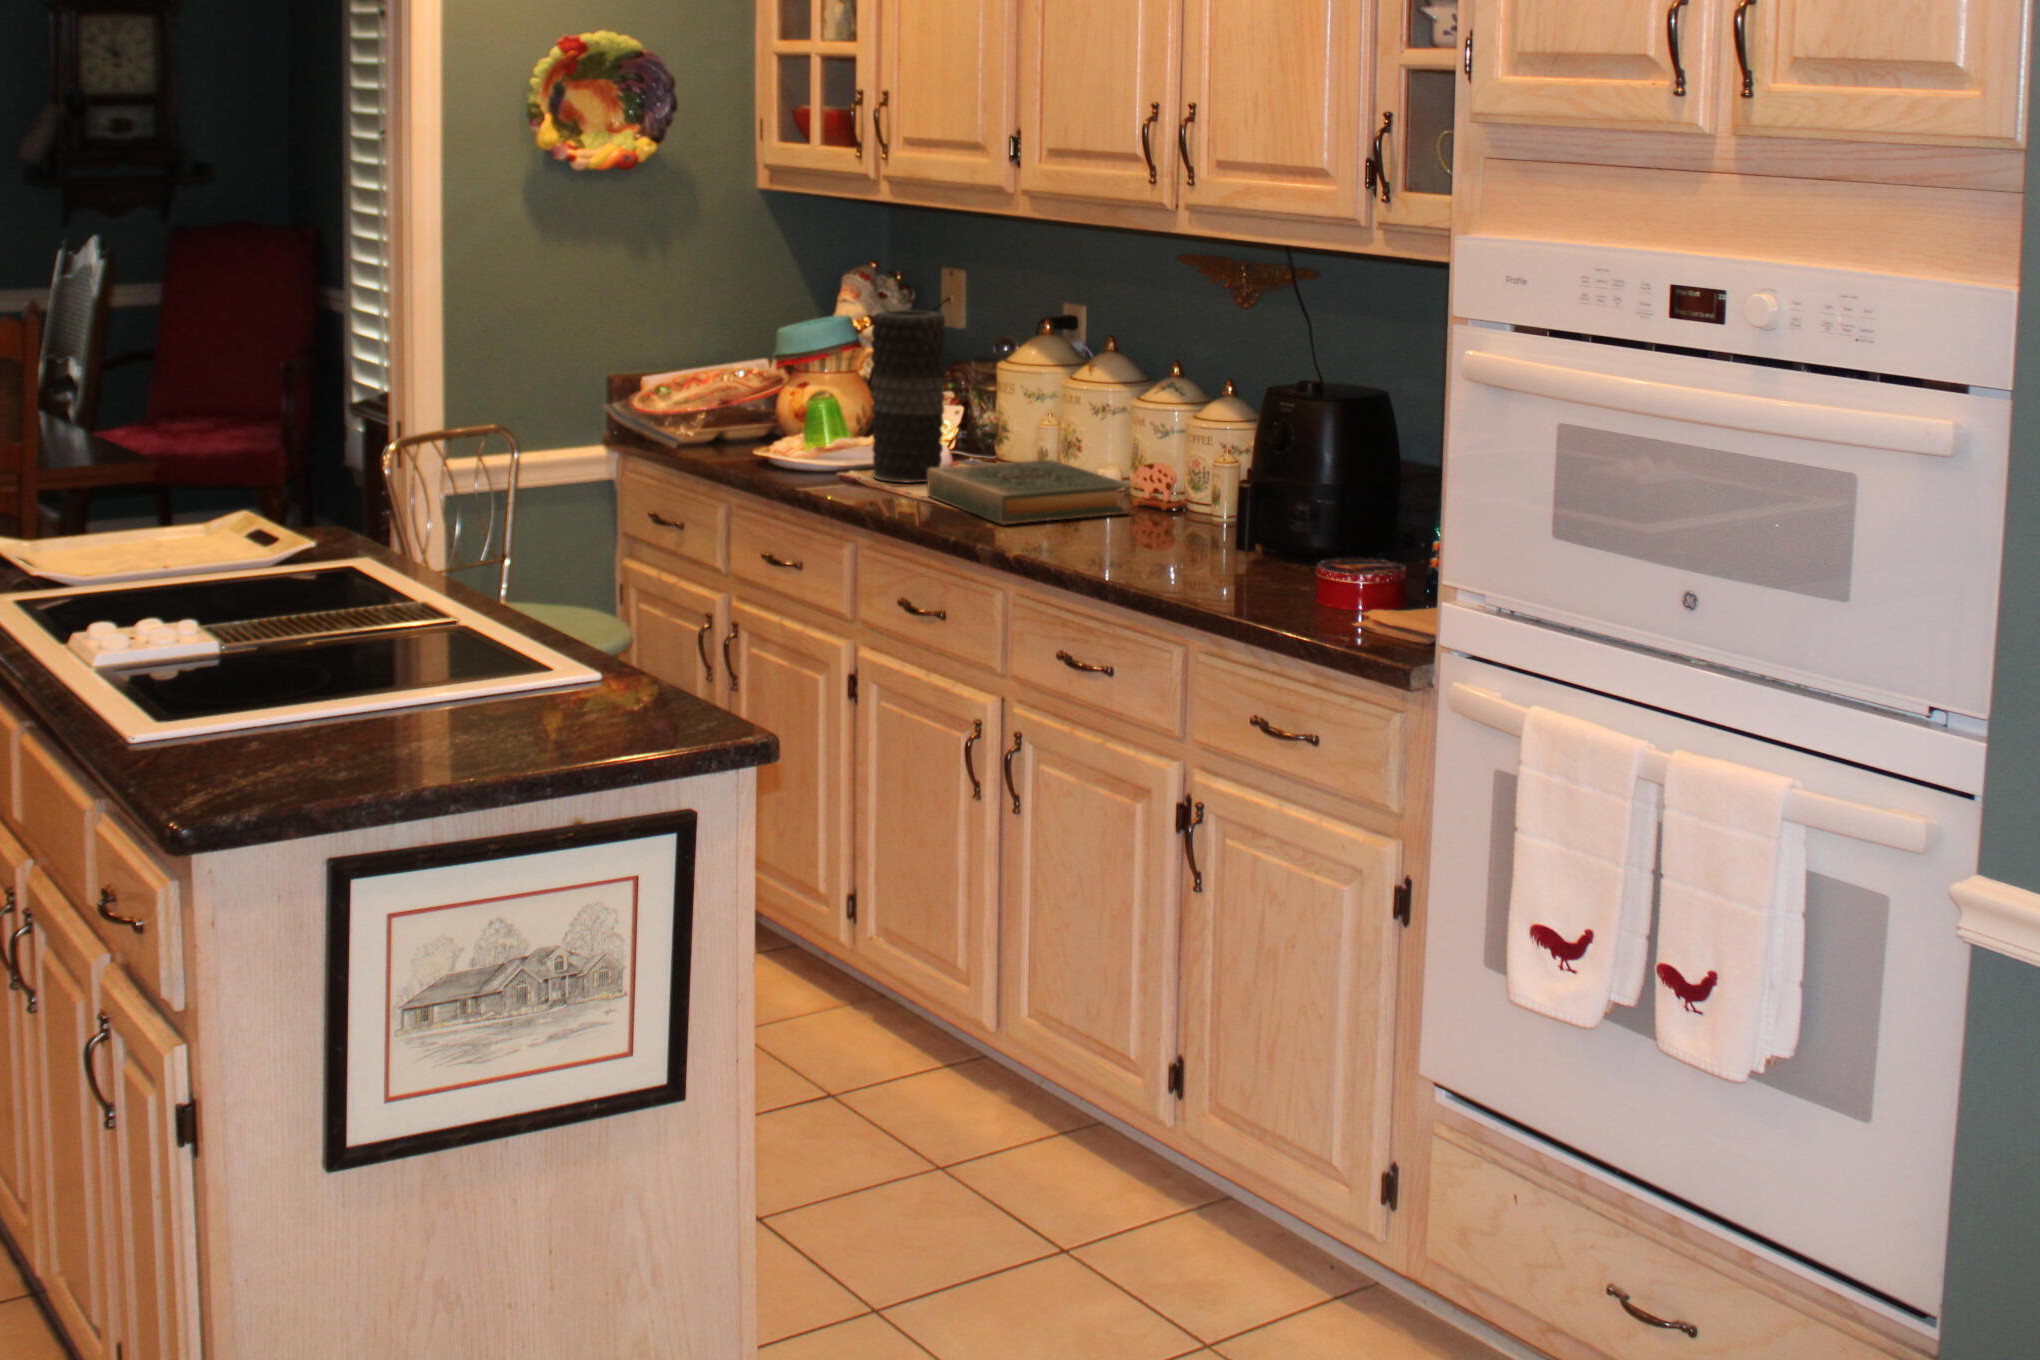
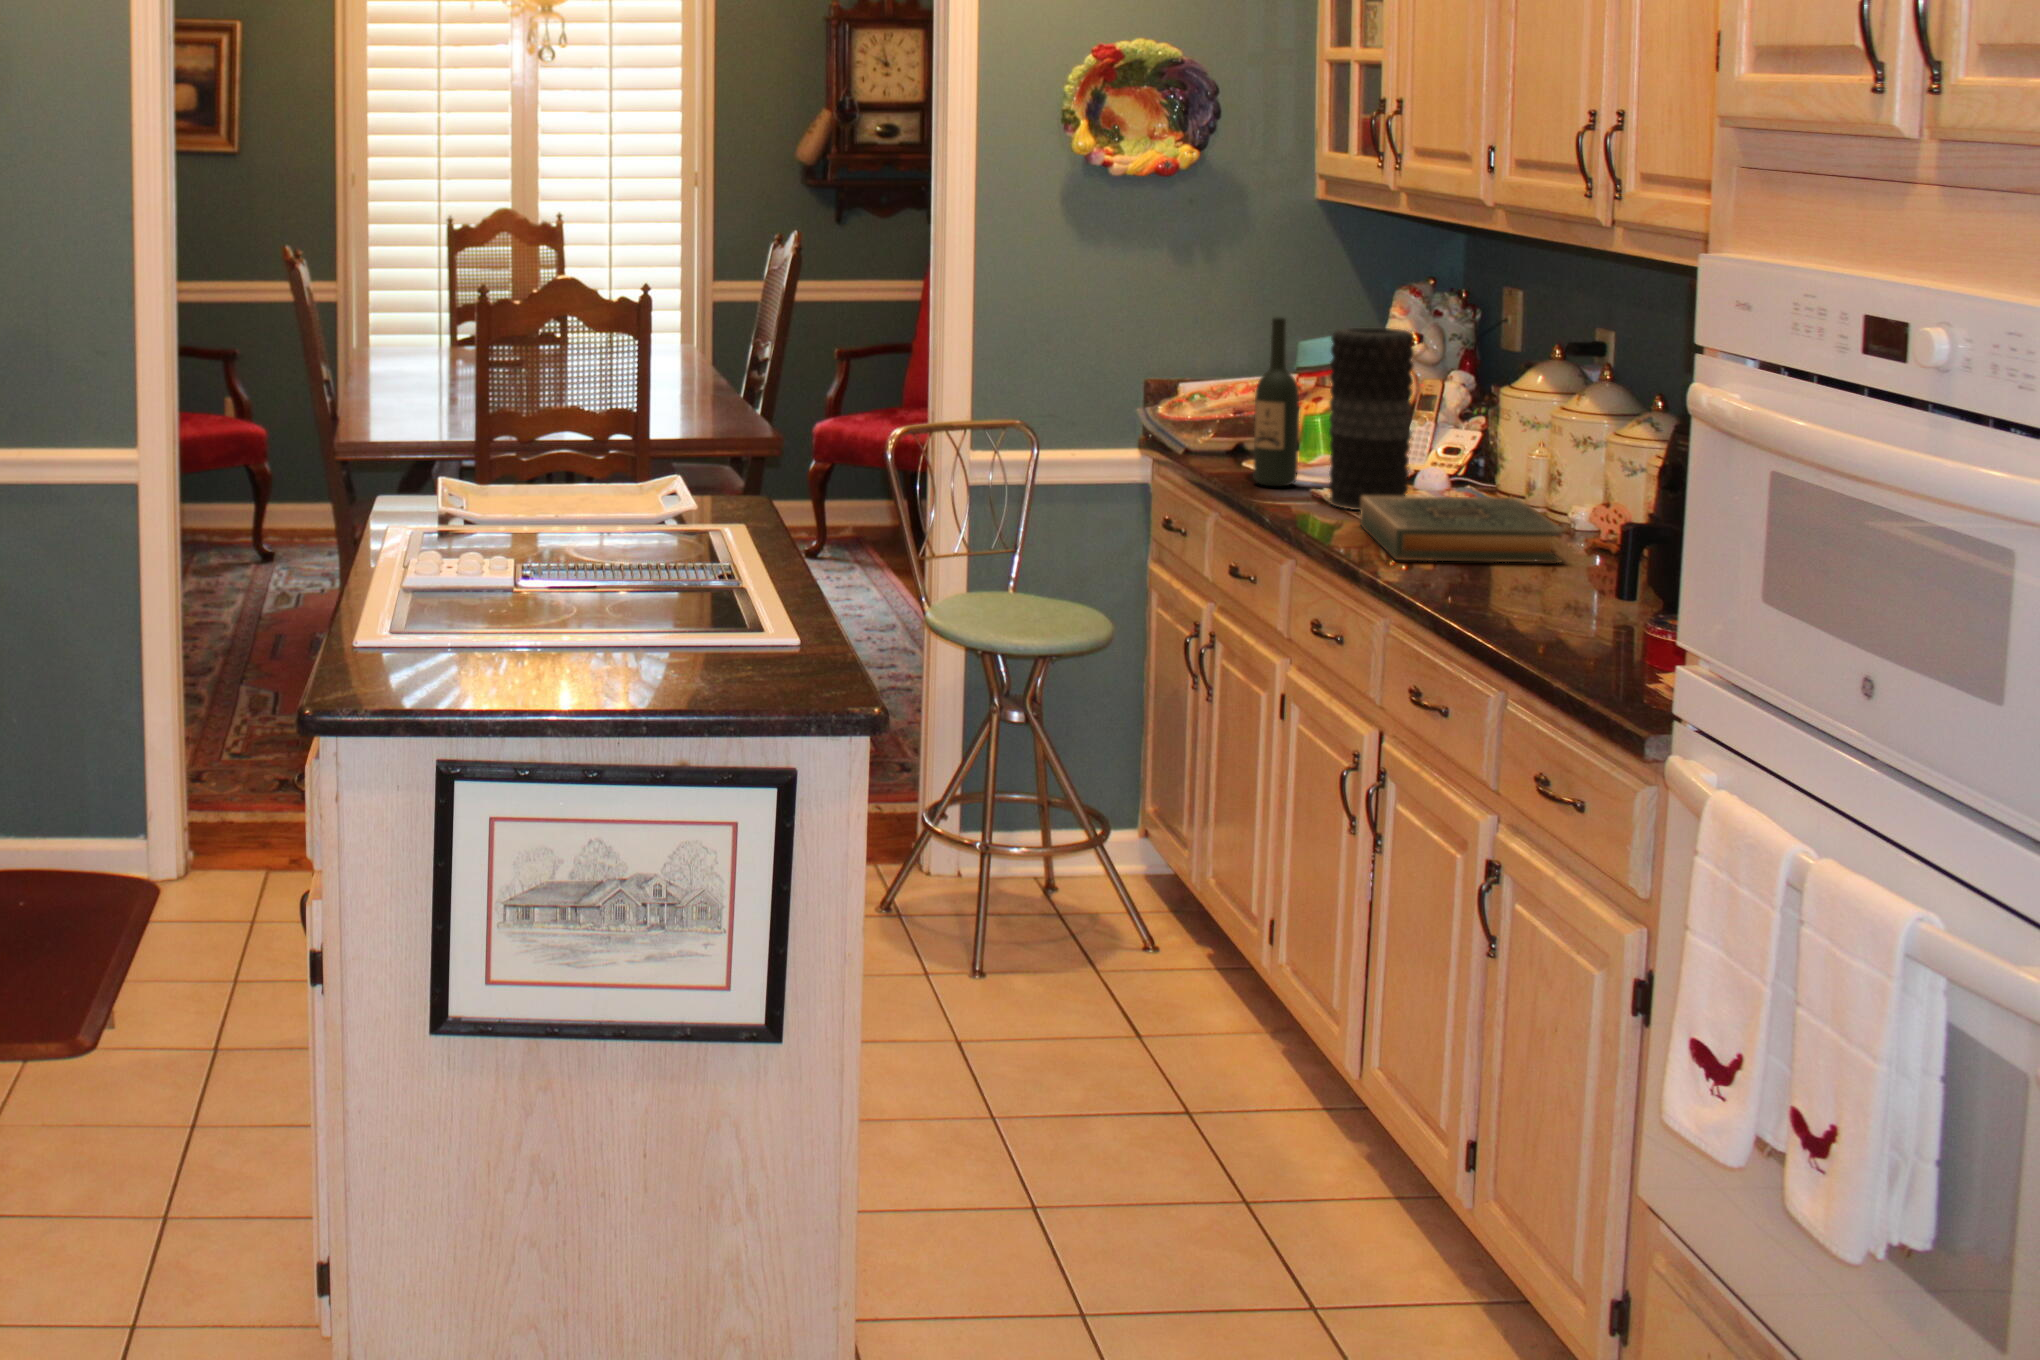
wine bottle: none [785,304,825,467] -> present [1254,318,1299,486]

